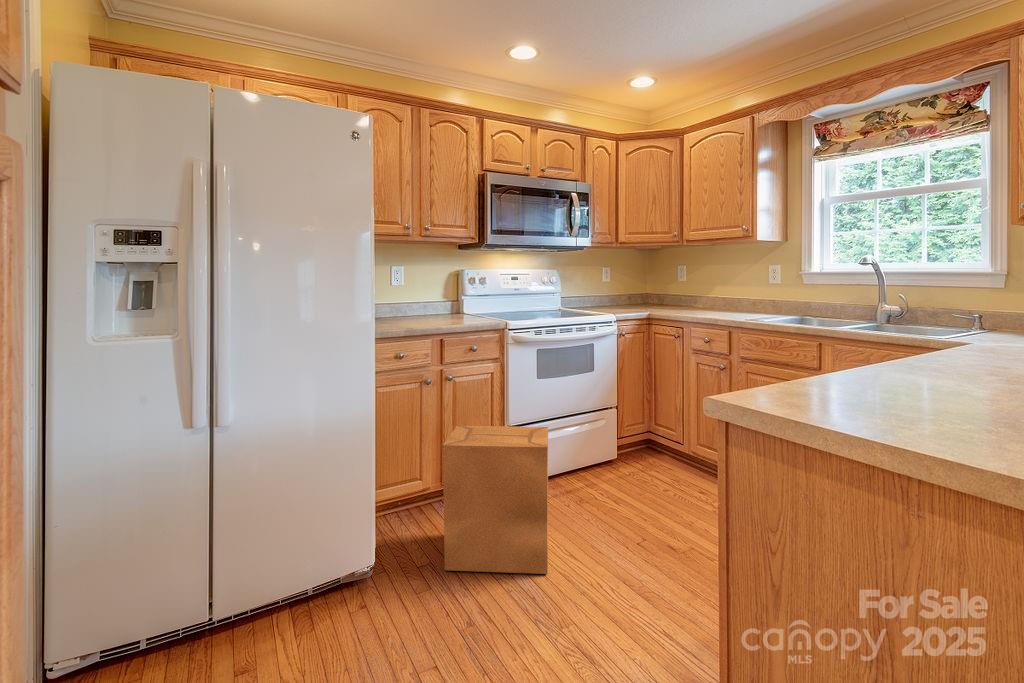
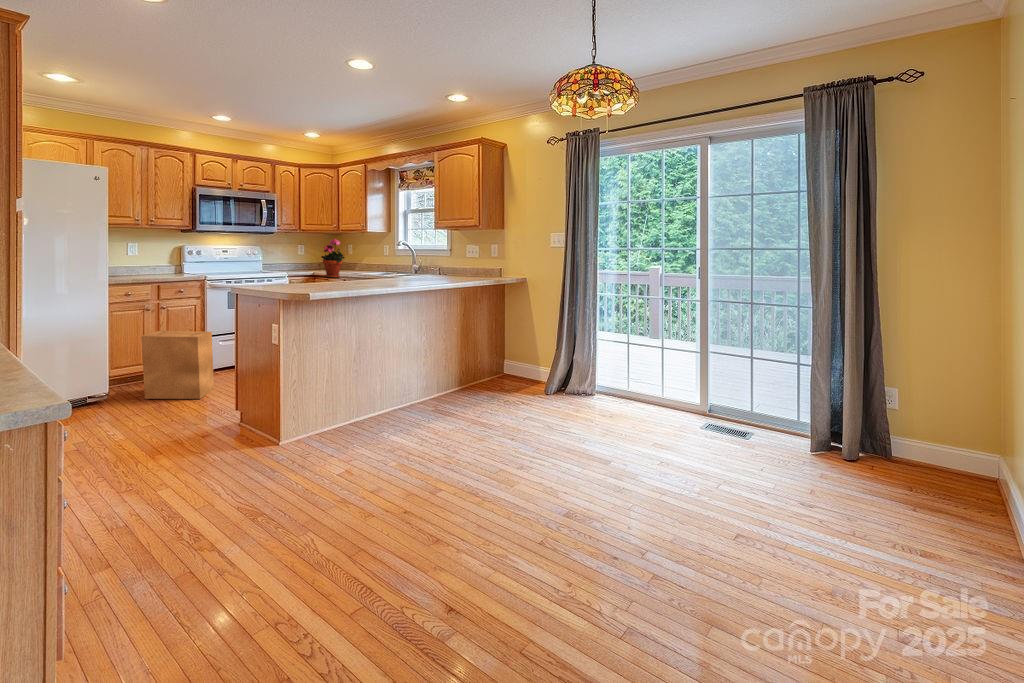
potted plant: none [664,248,707,314] -> present [321,239,345,278]

